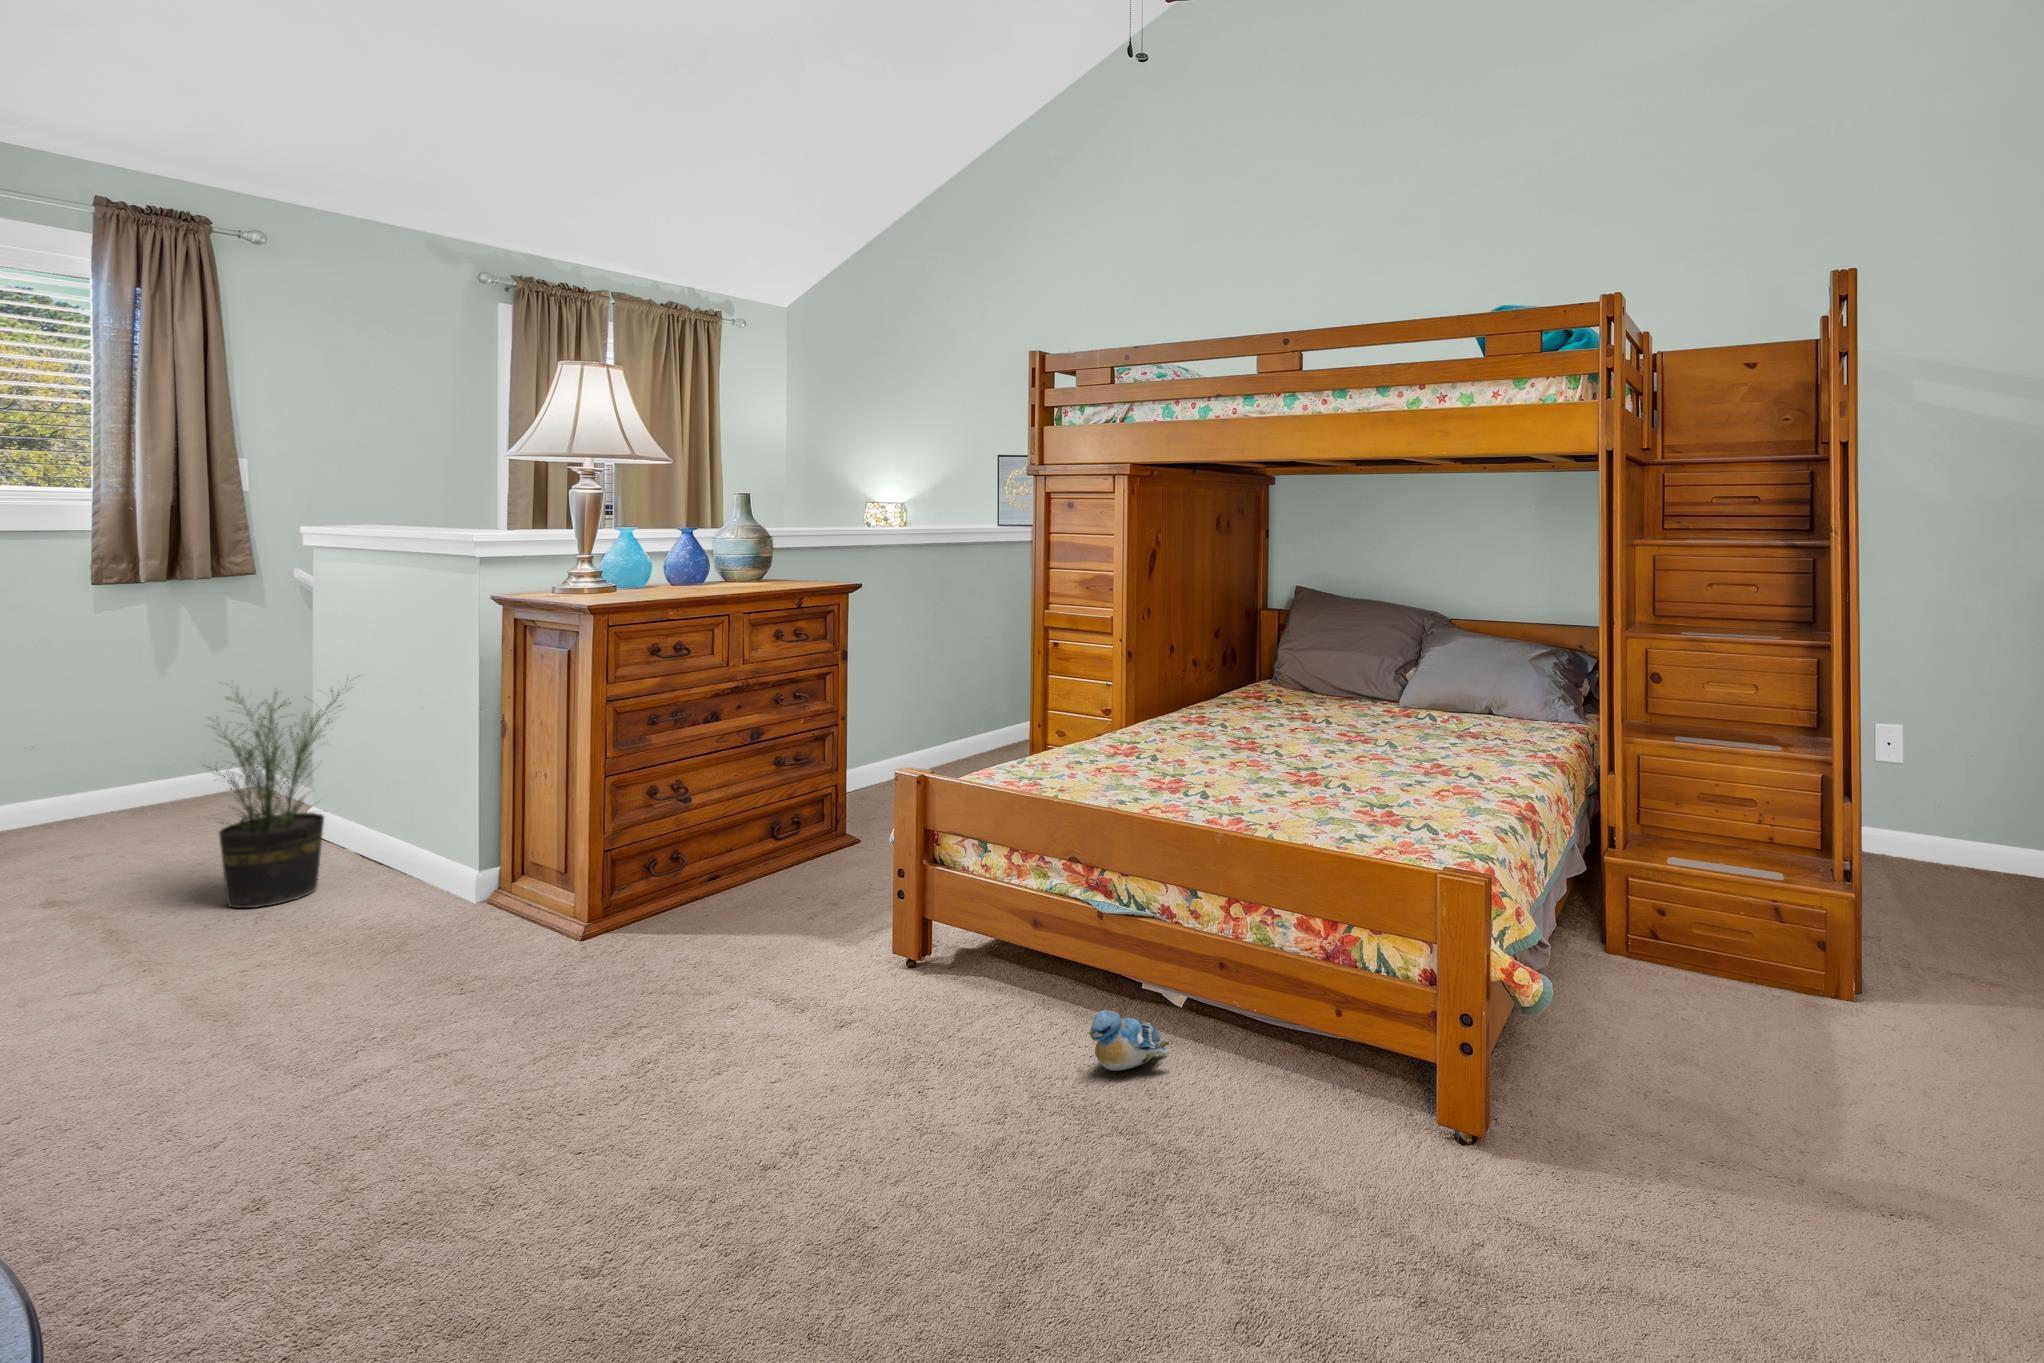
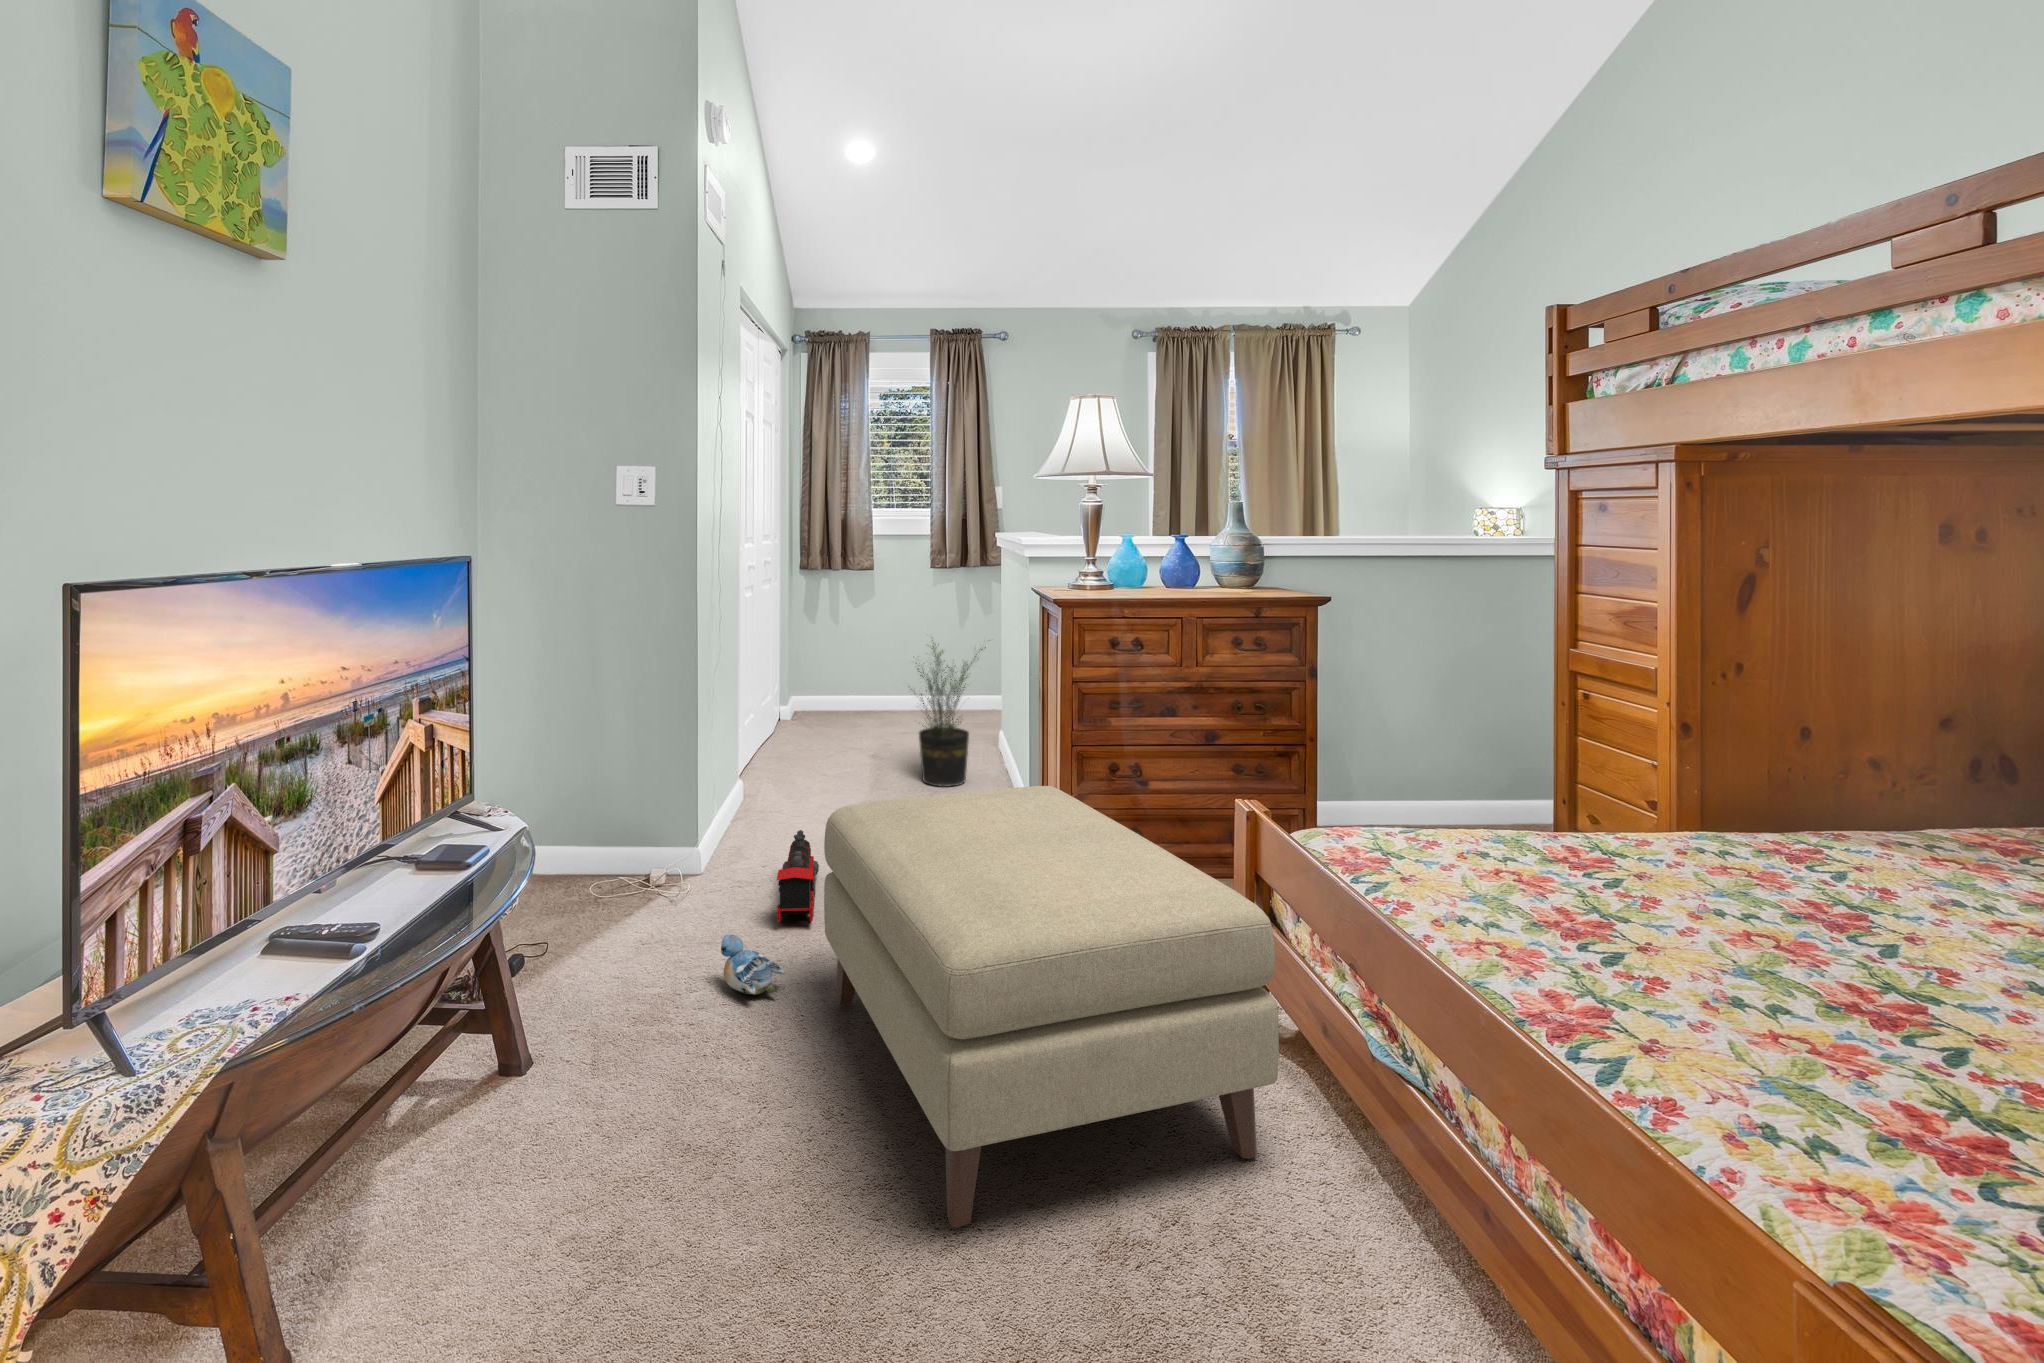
ottoman: none [430,811,1048,1248] -> present [824,786,1279,1228]
plush toy: present [1088,1010,1170,1071] -> present [721,935,785,995]
toy train: none [107,1017,288,1160] -> present [777,830,819,922]

